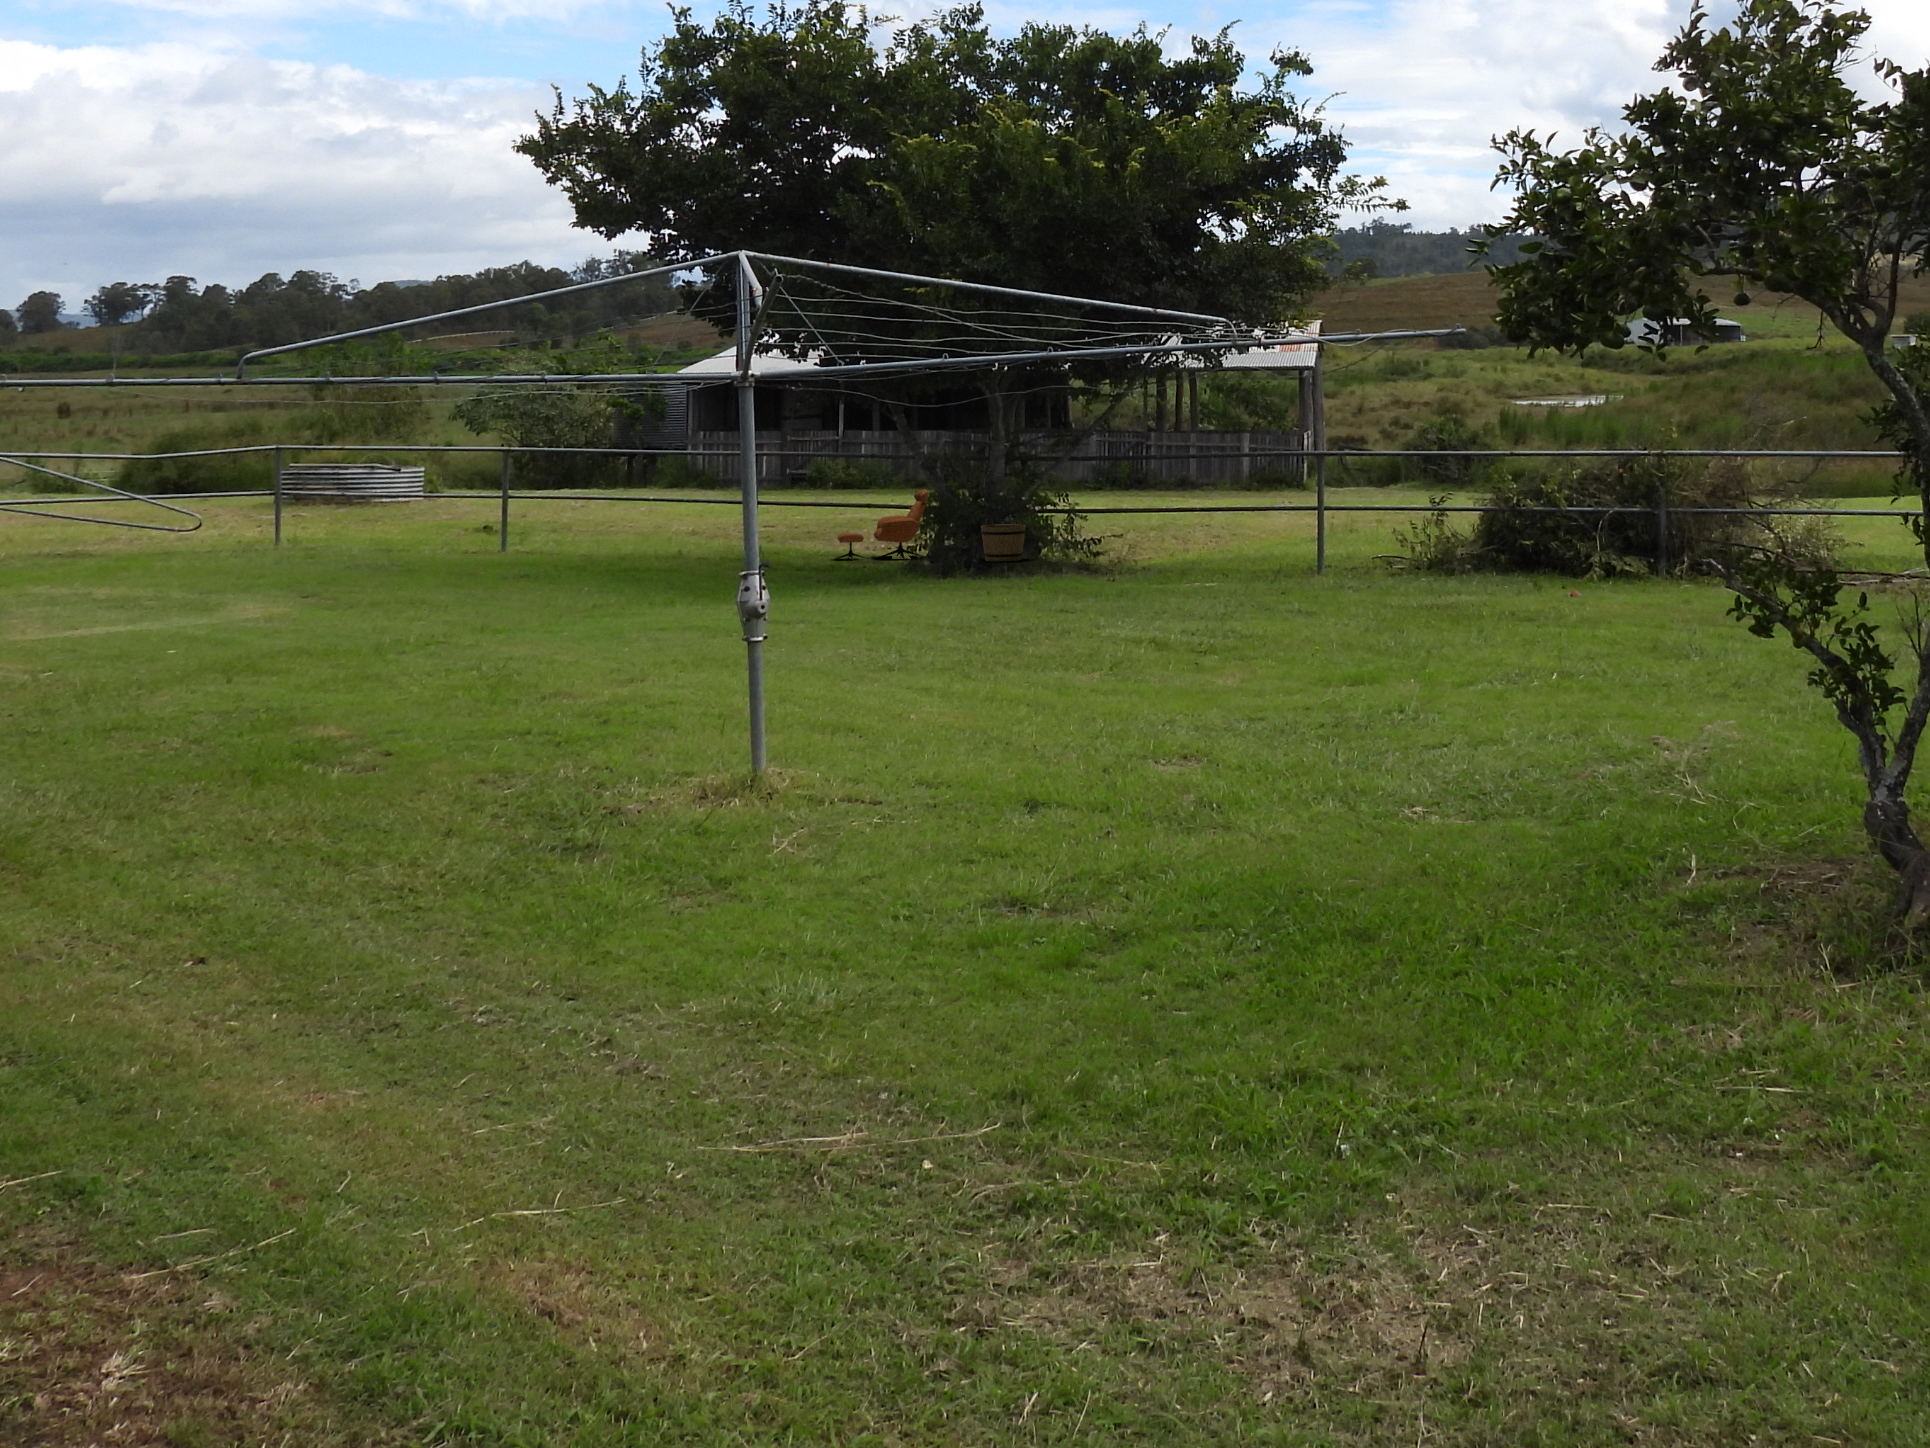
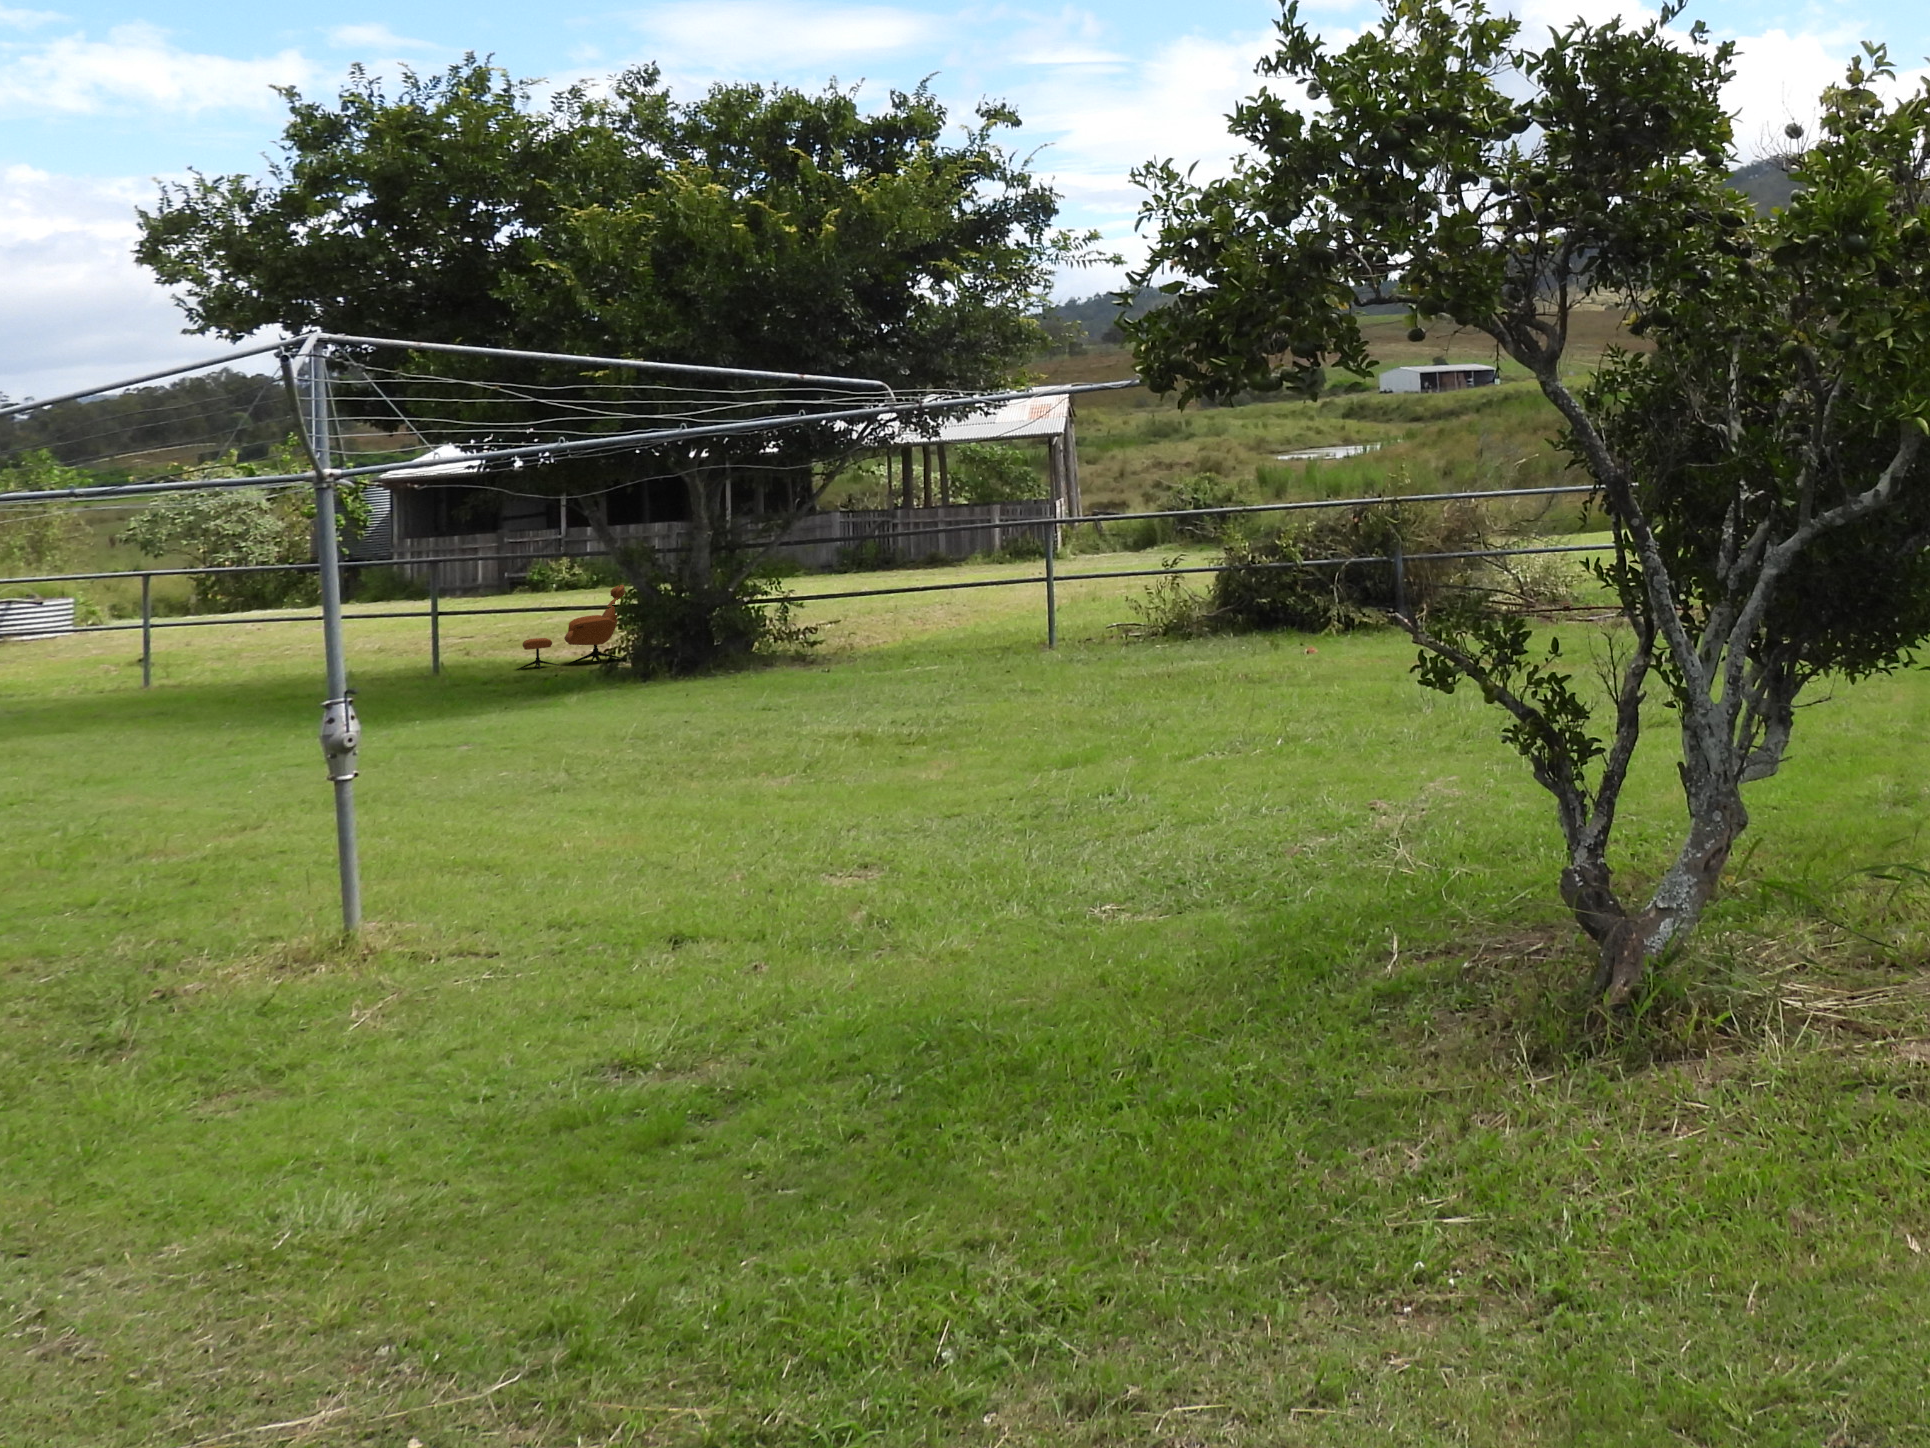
bucket: present [981,519,1026,561] -> none [686,612,736,659]

